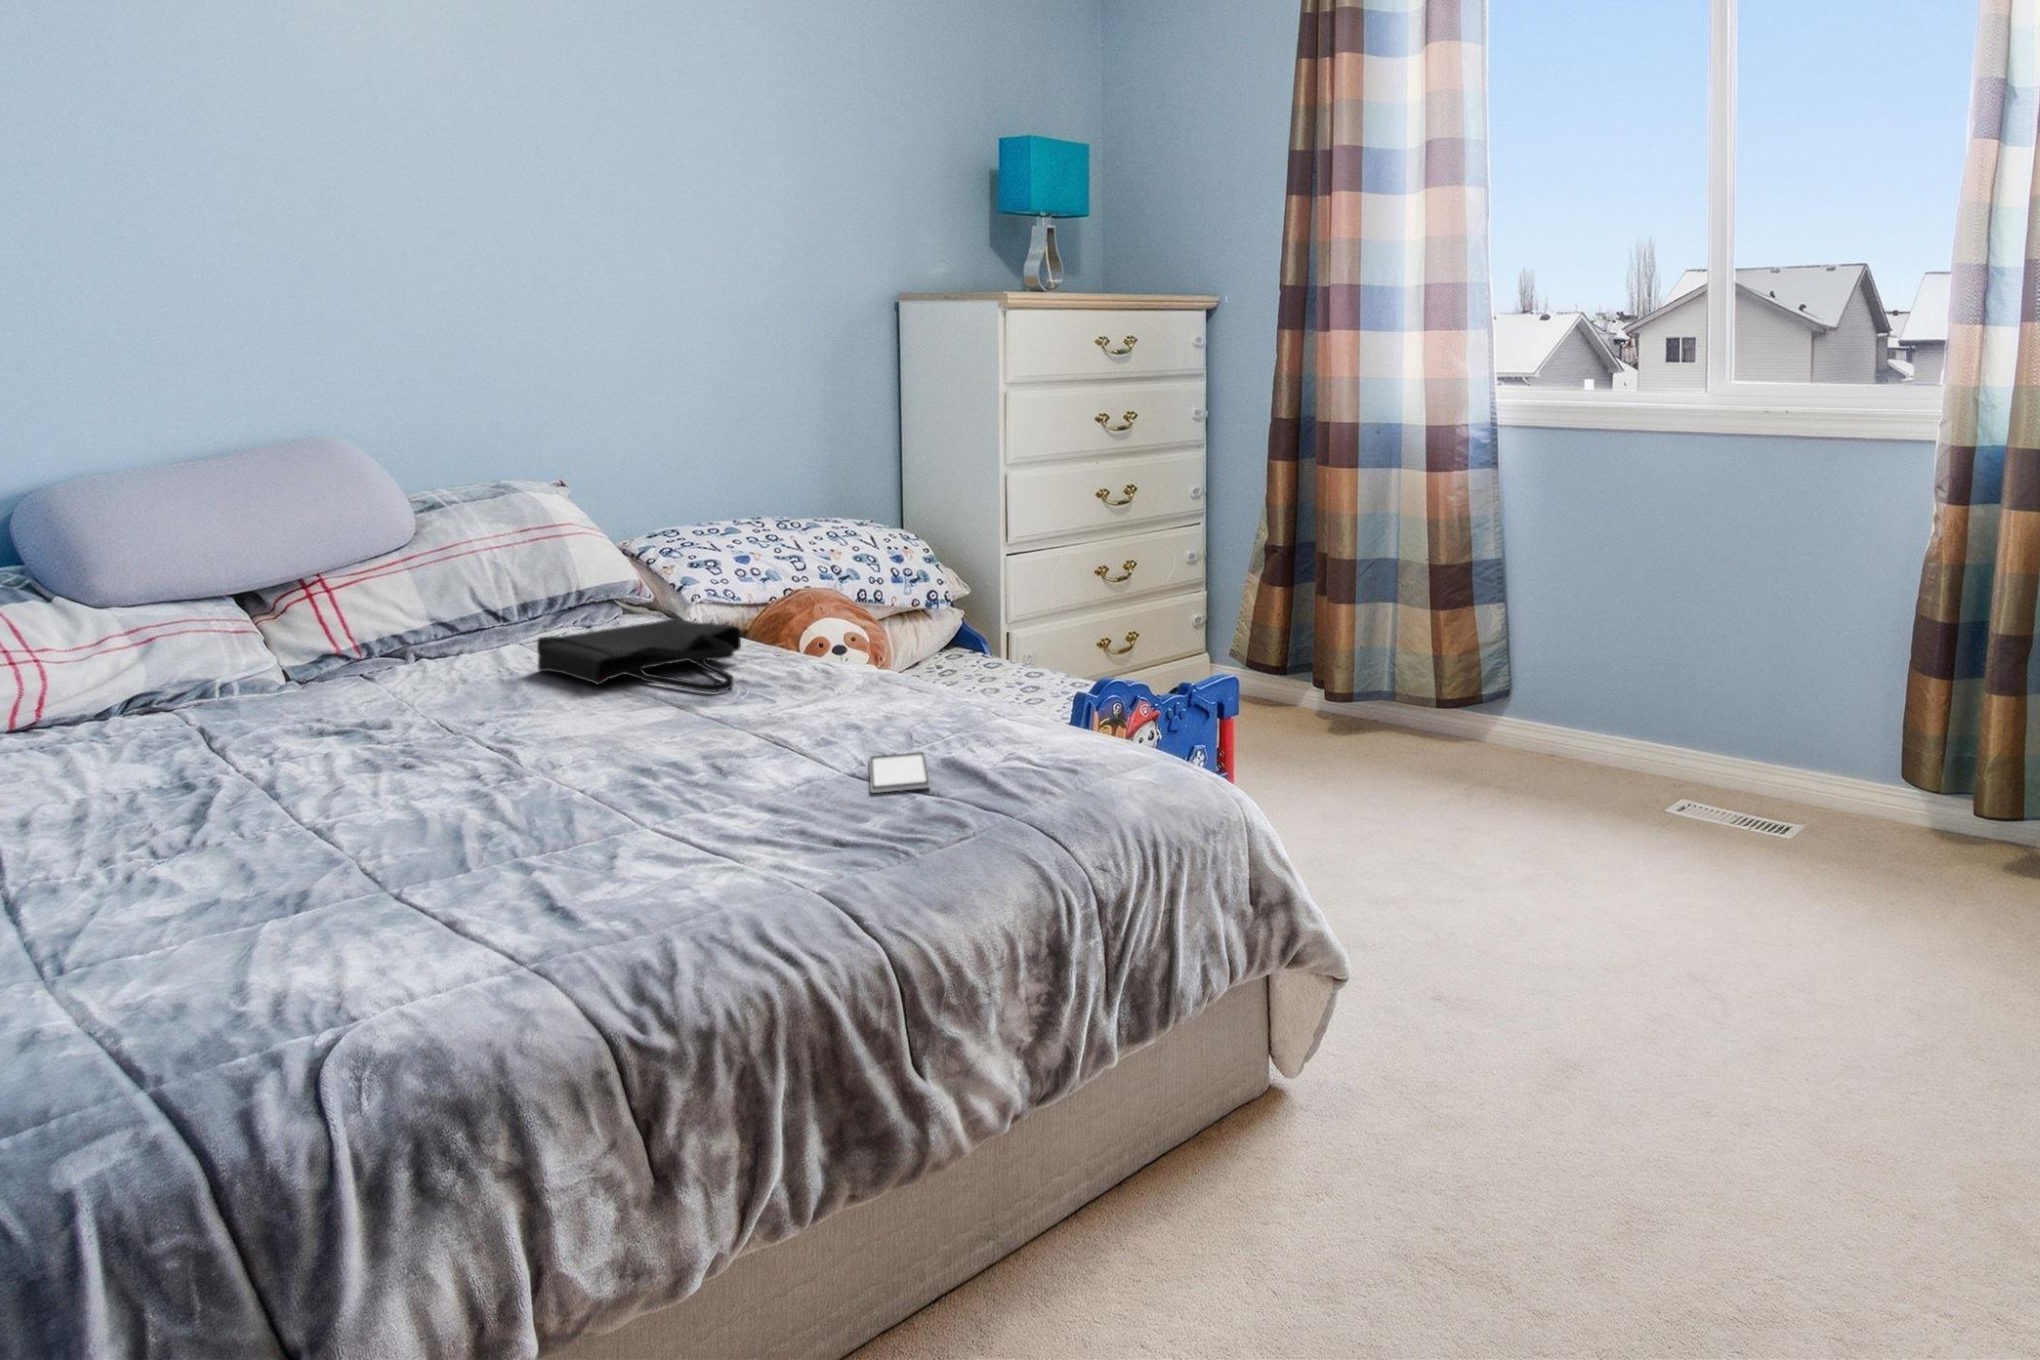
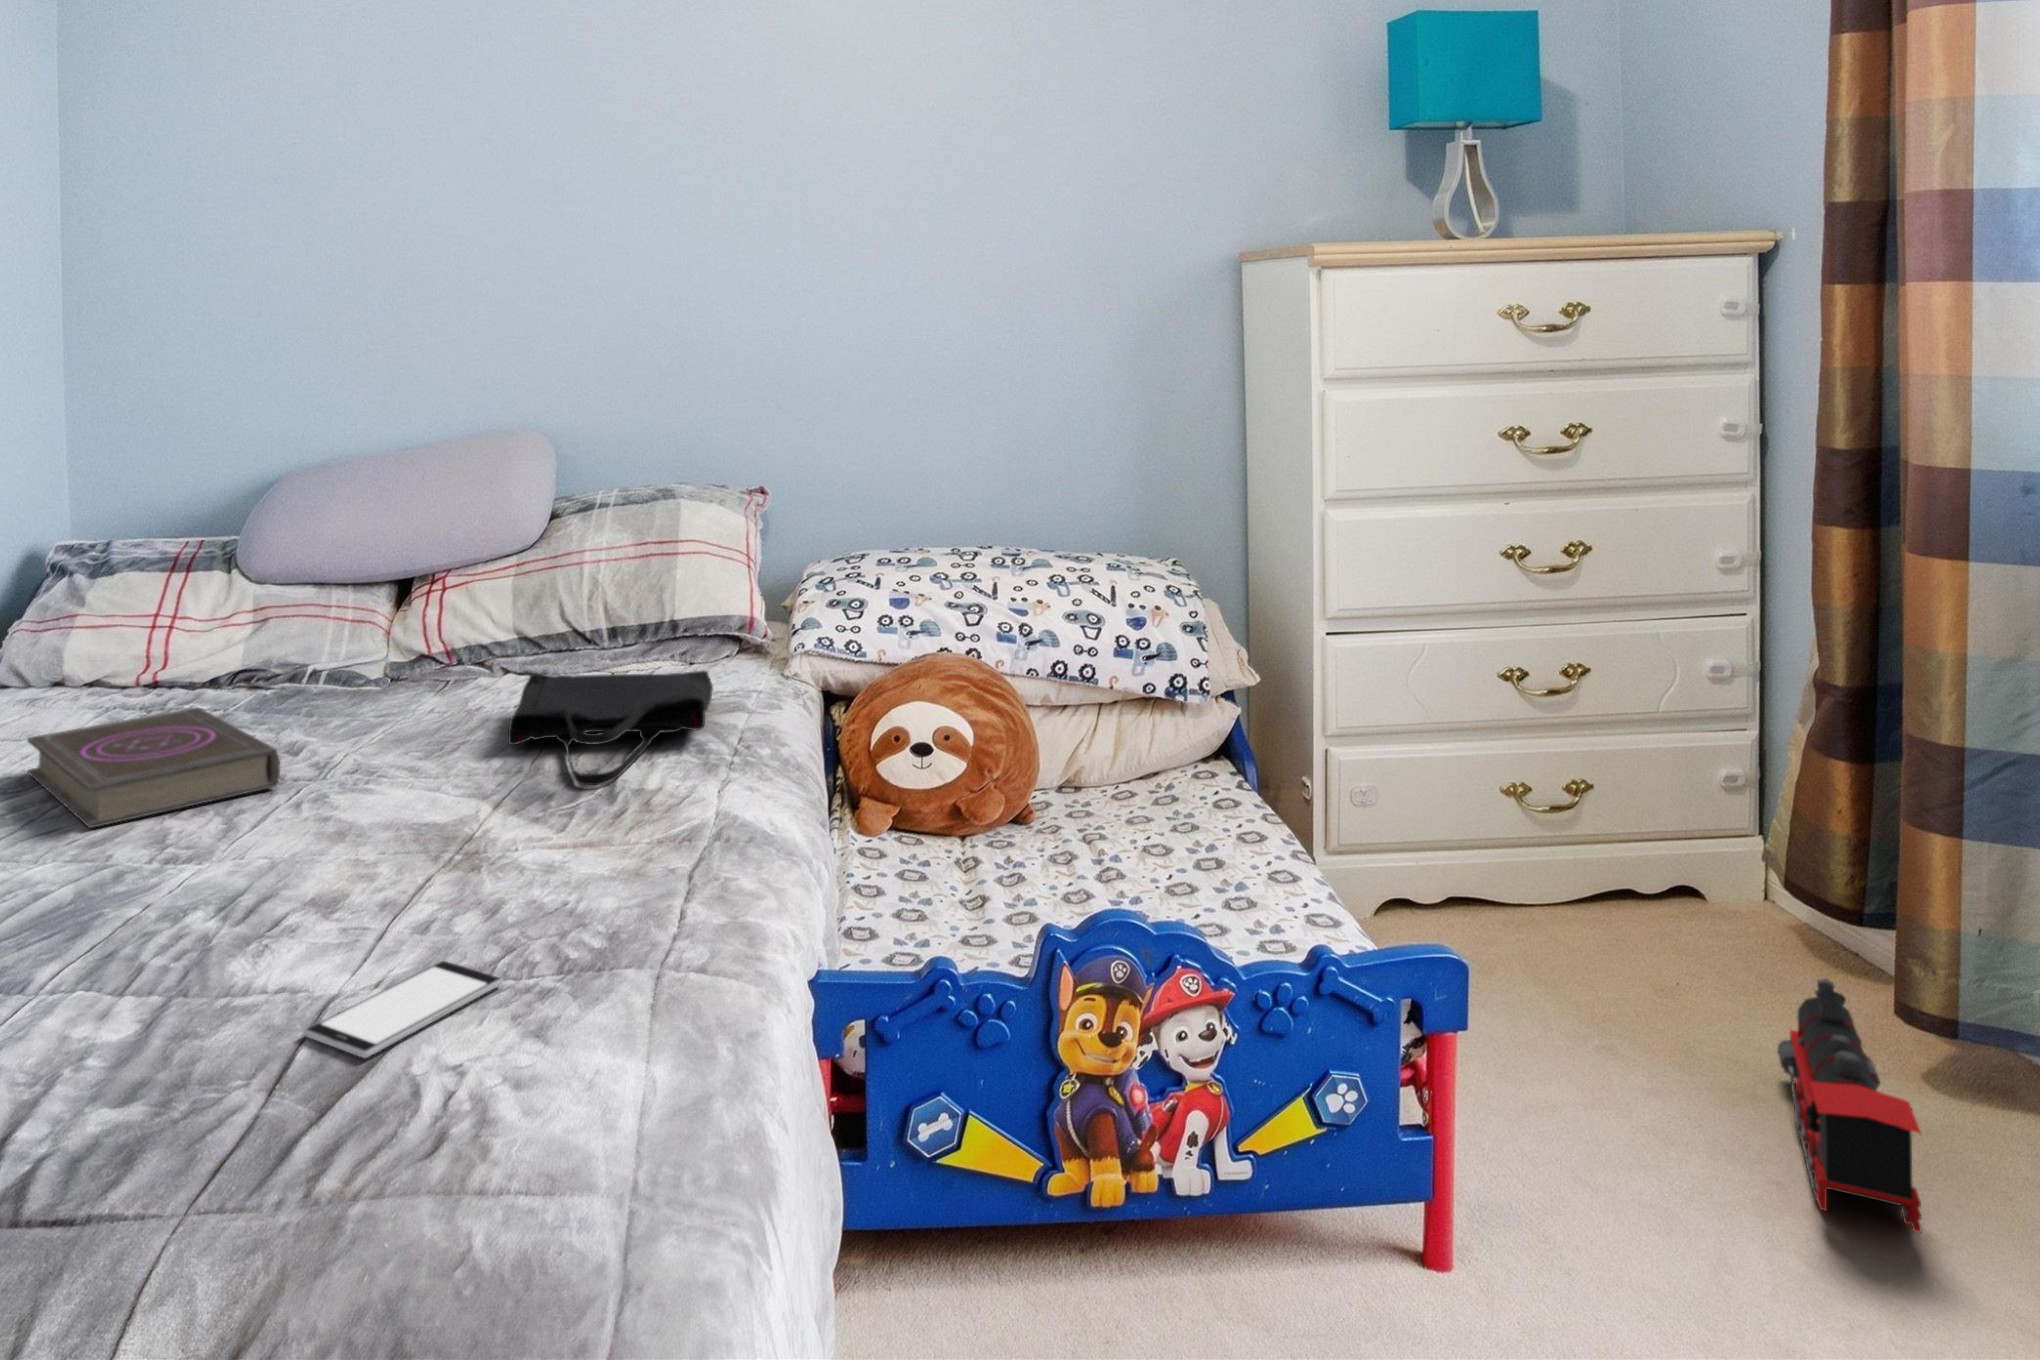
toy train: none [1282,688,1377,782] -> present [1778,978,1921,1233]
book: none [133,706,460,788] -> present [27,707,280,828]

